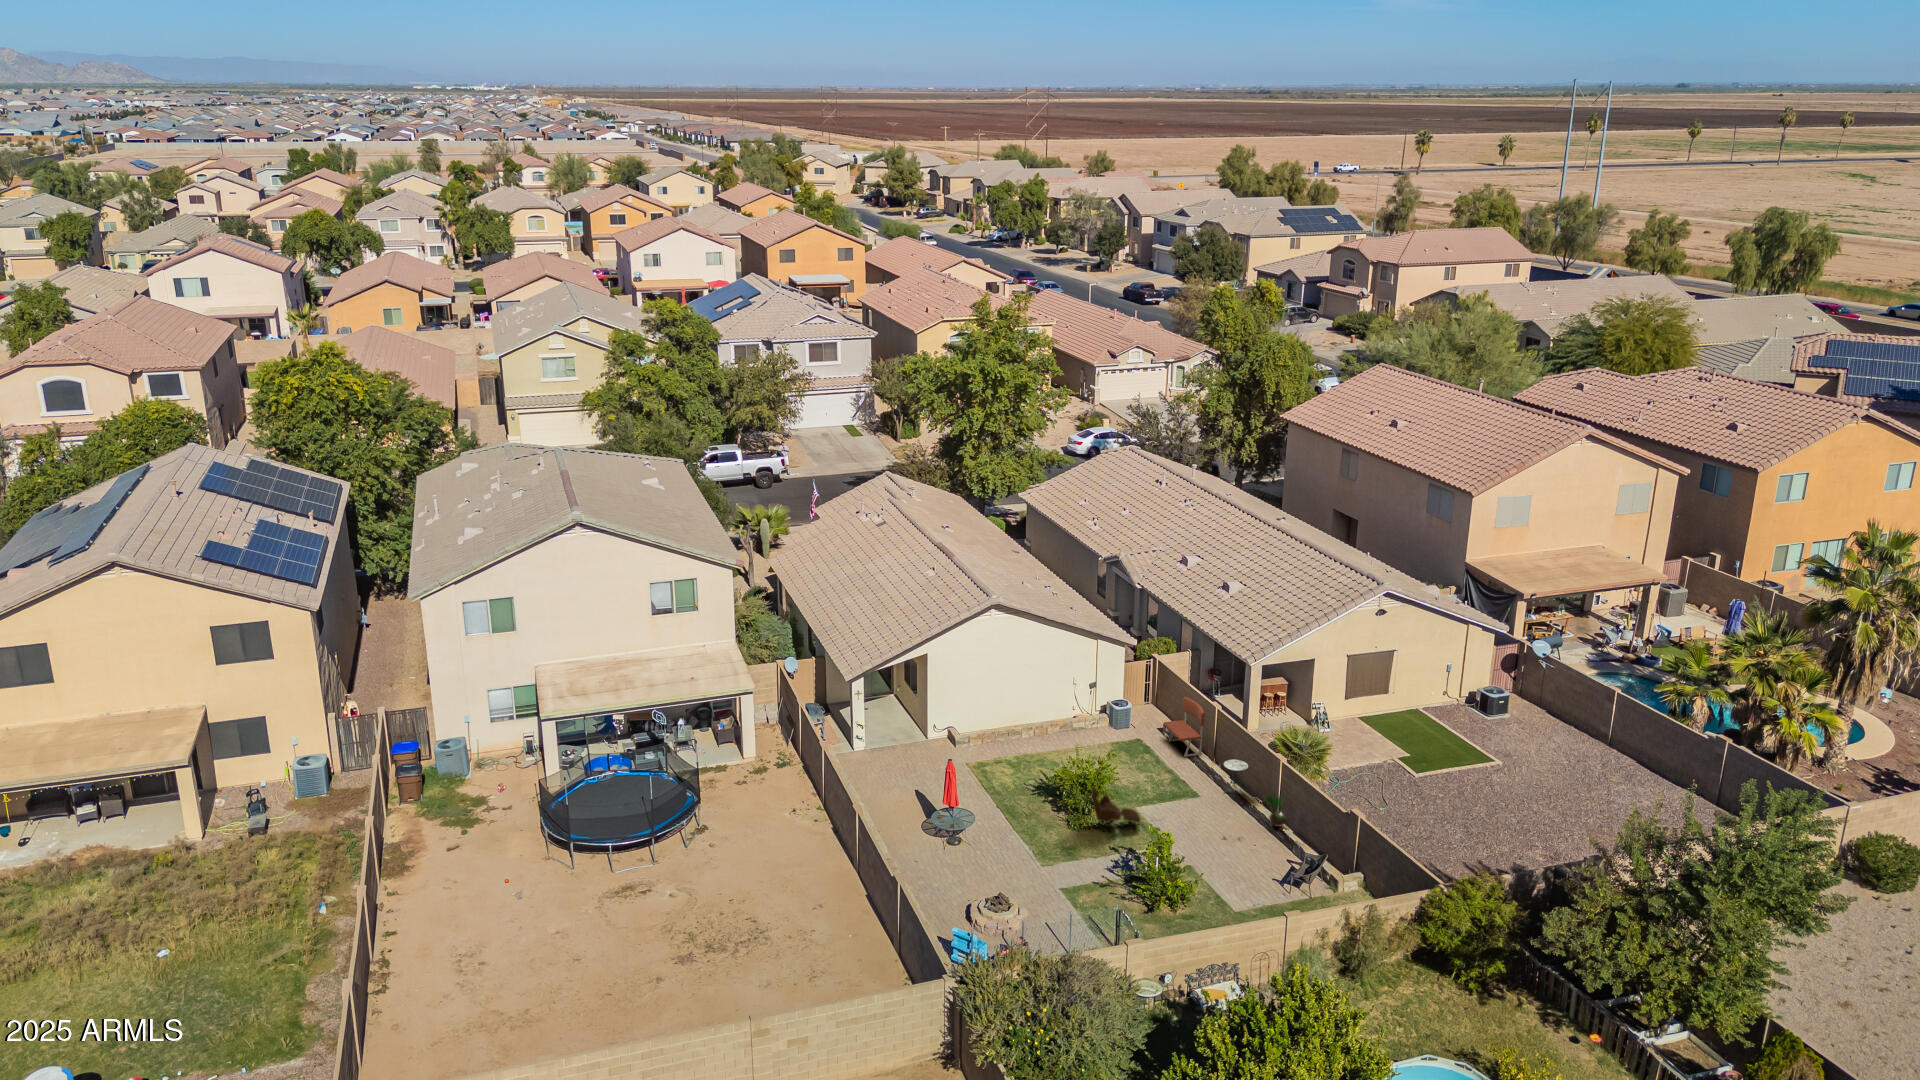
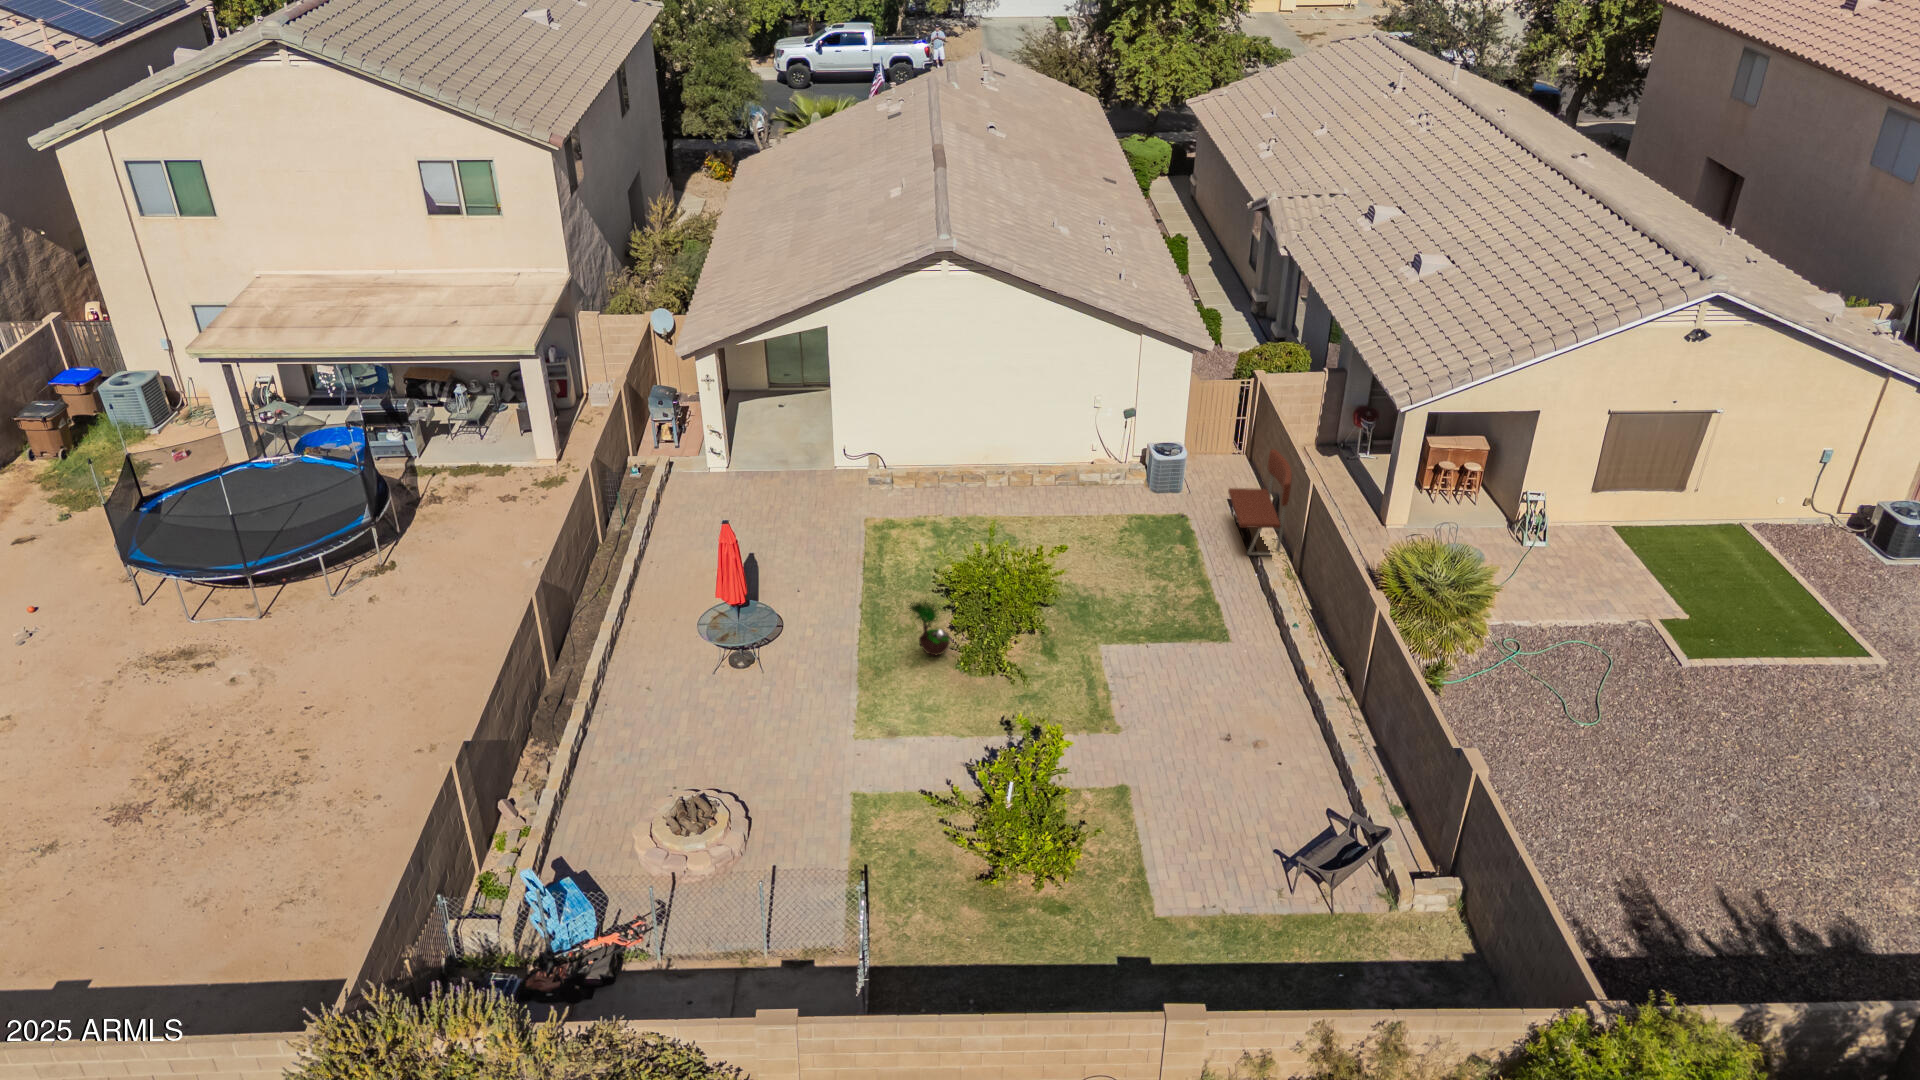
side table: present [1223,759,1249,795] -> none [1277,580,1331,649]
lounge chair: present [1092,787,1140,831] -> none [985,584,1082,687]
potted tree: present [1266,795,1286,827] -> present [908,601,950,655]

